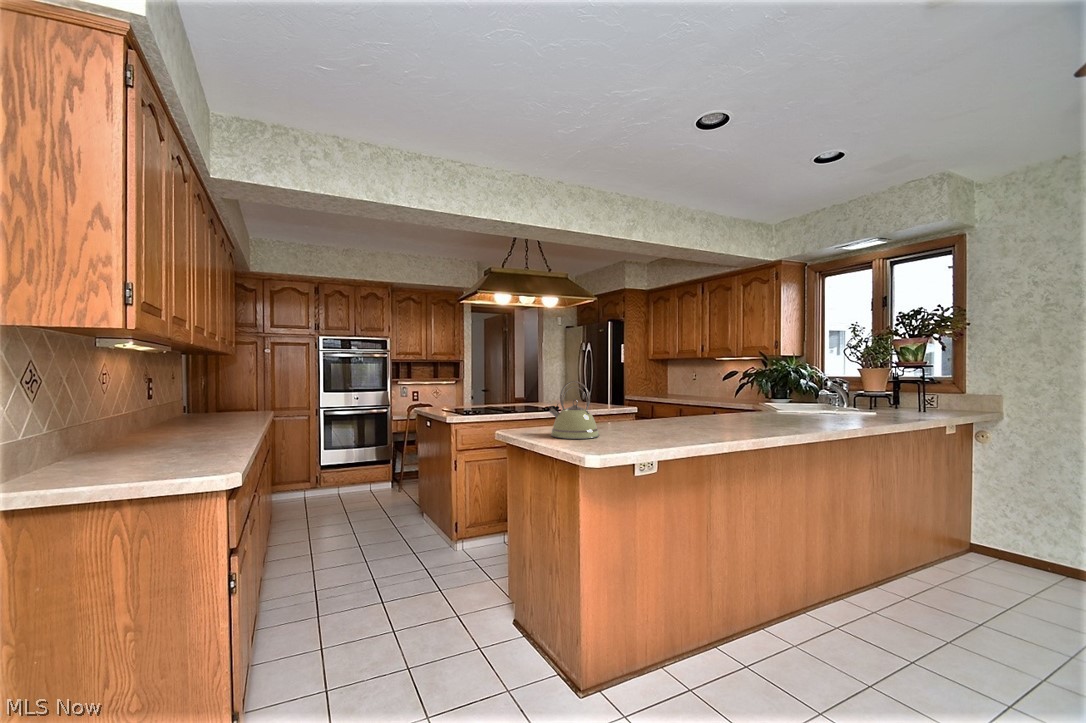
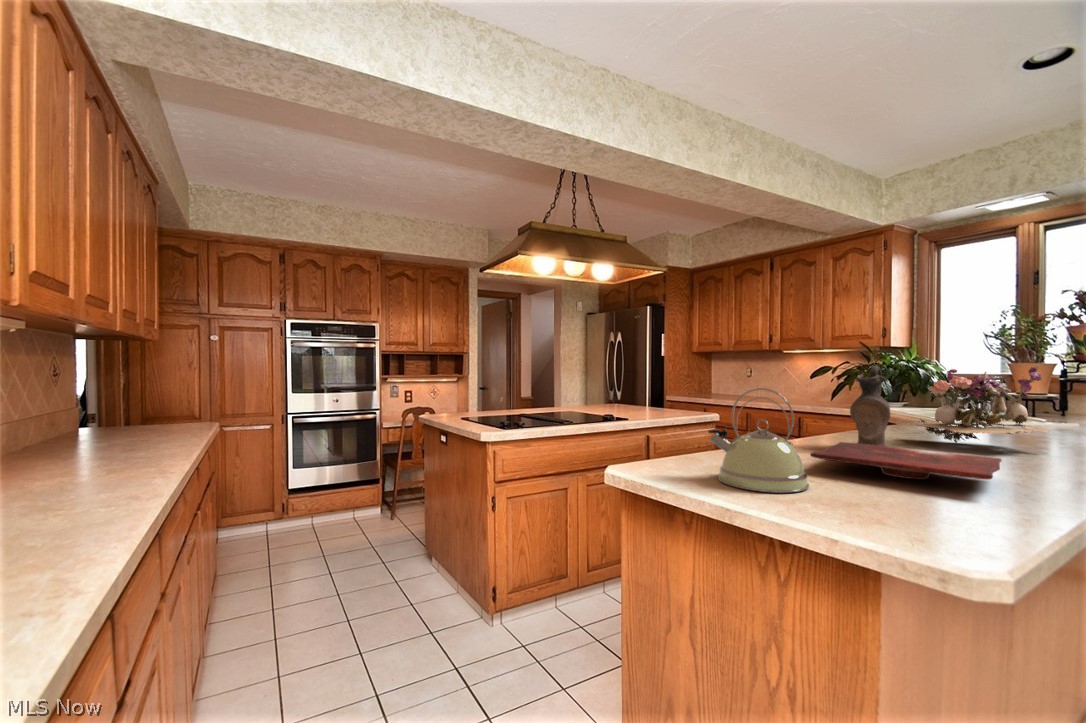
flower arrangement: none [724,368,798,422] -> present [912,364,1049,444]
ceramic pitcher: none [671,369,695,424] -> present [850,366,890,446]
cutting board: none [614,417,721,435] -> present [810,442,1002,480]

